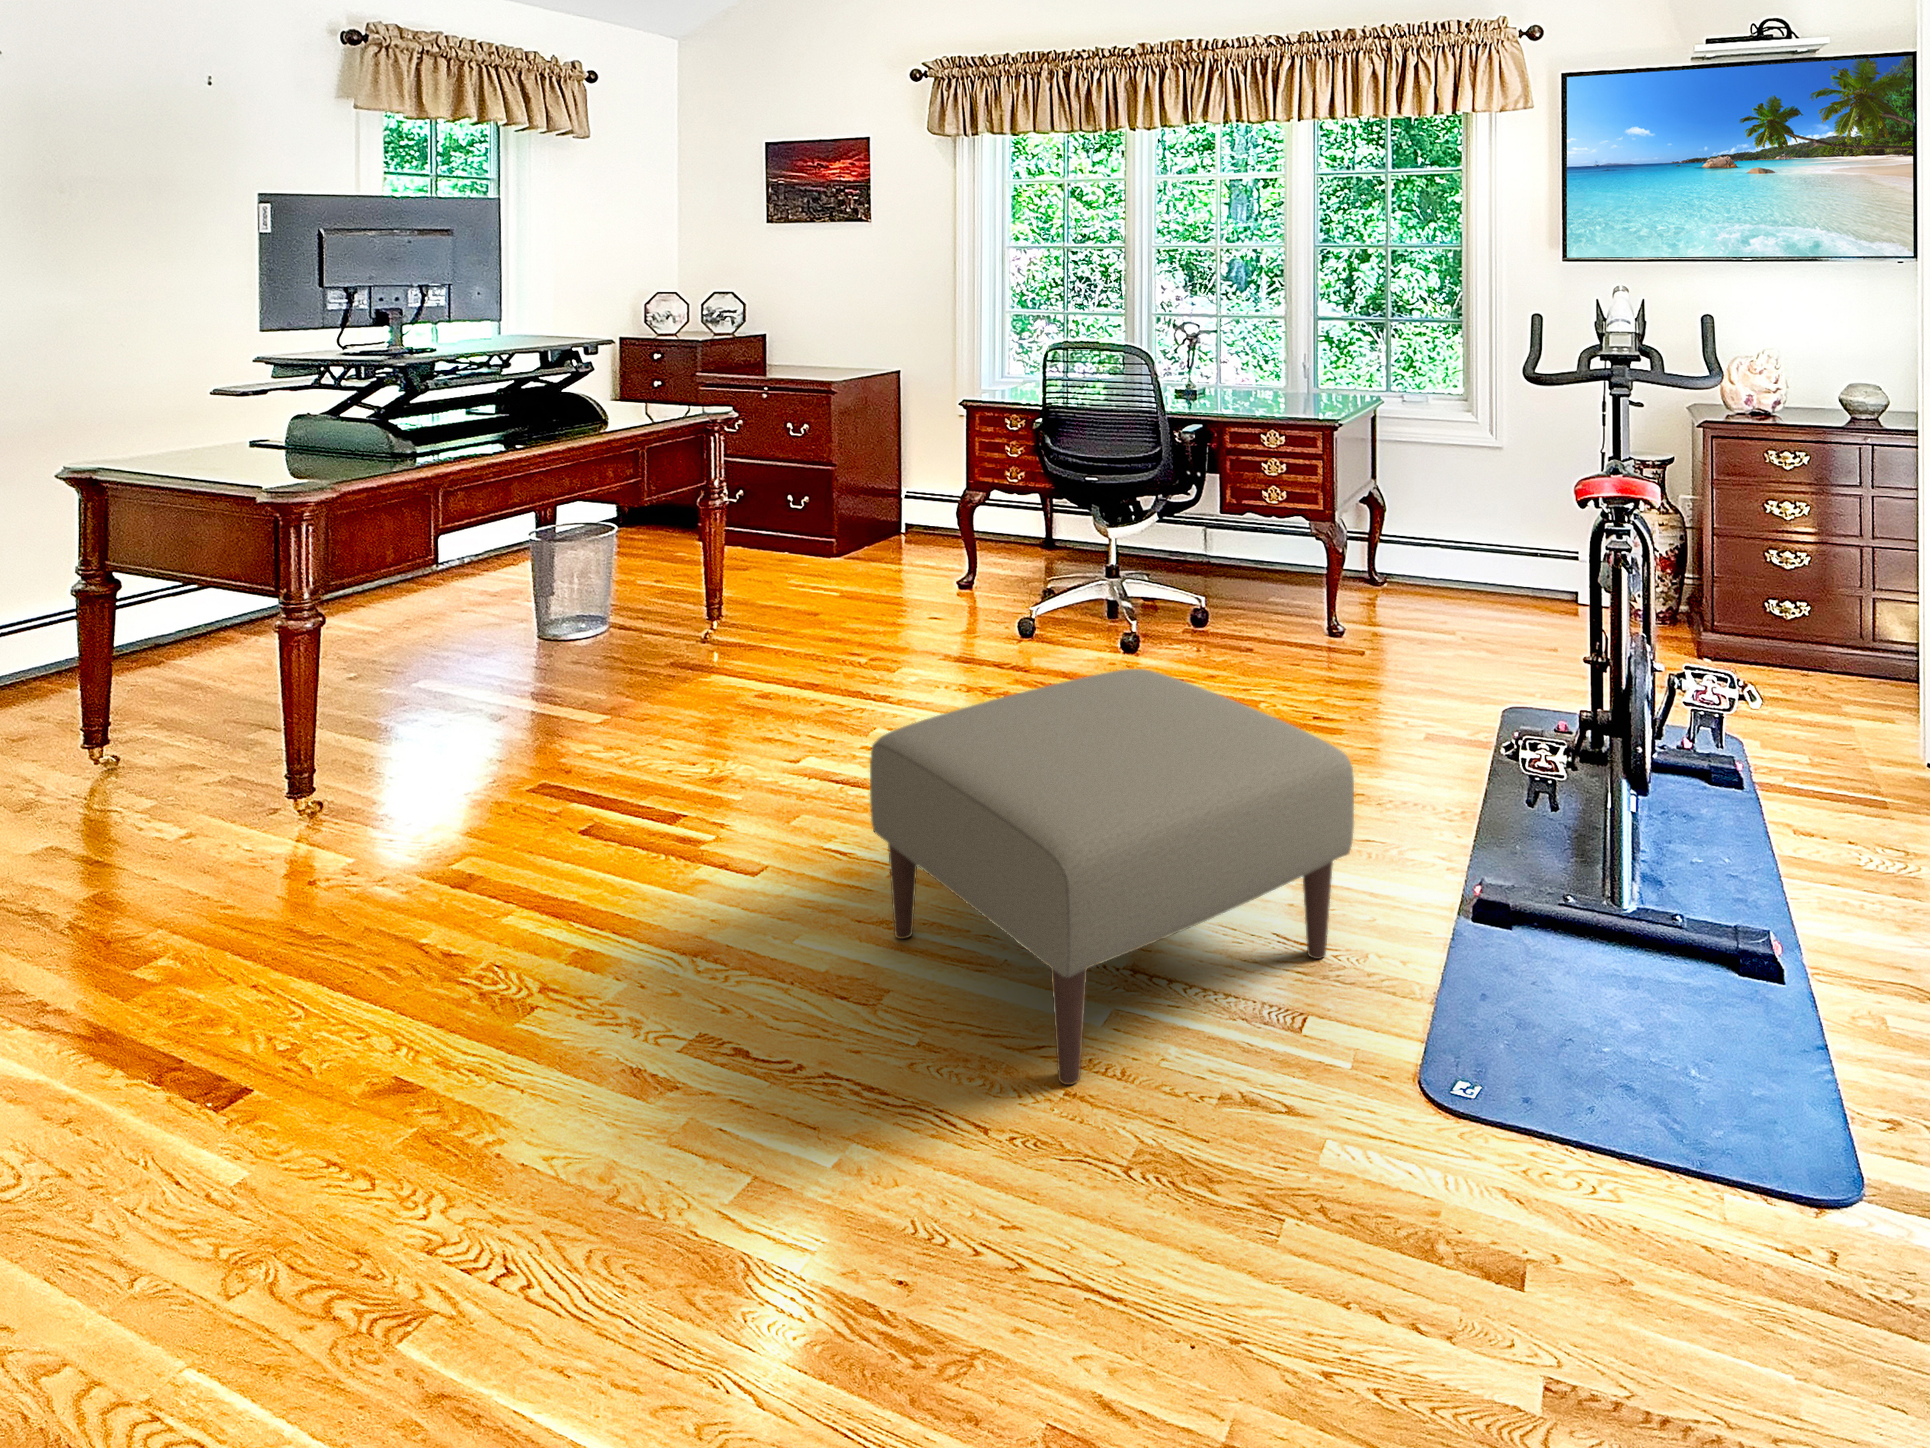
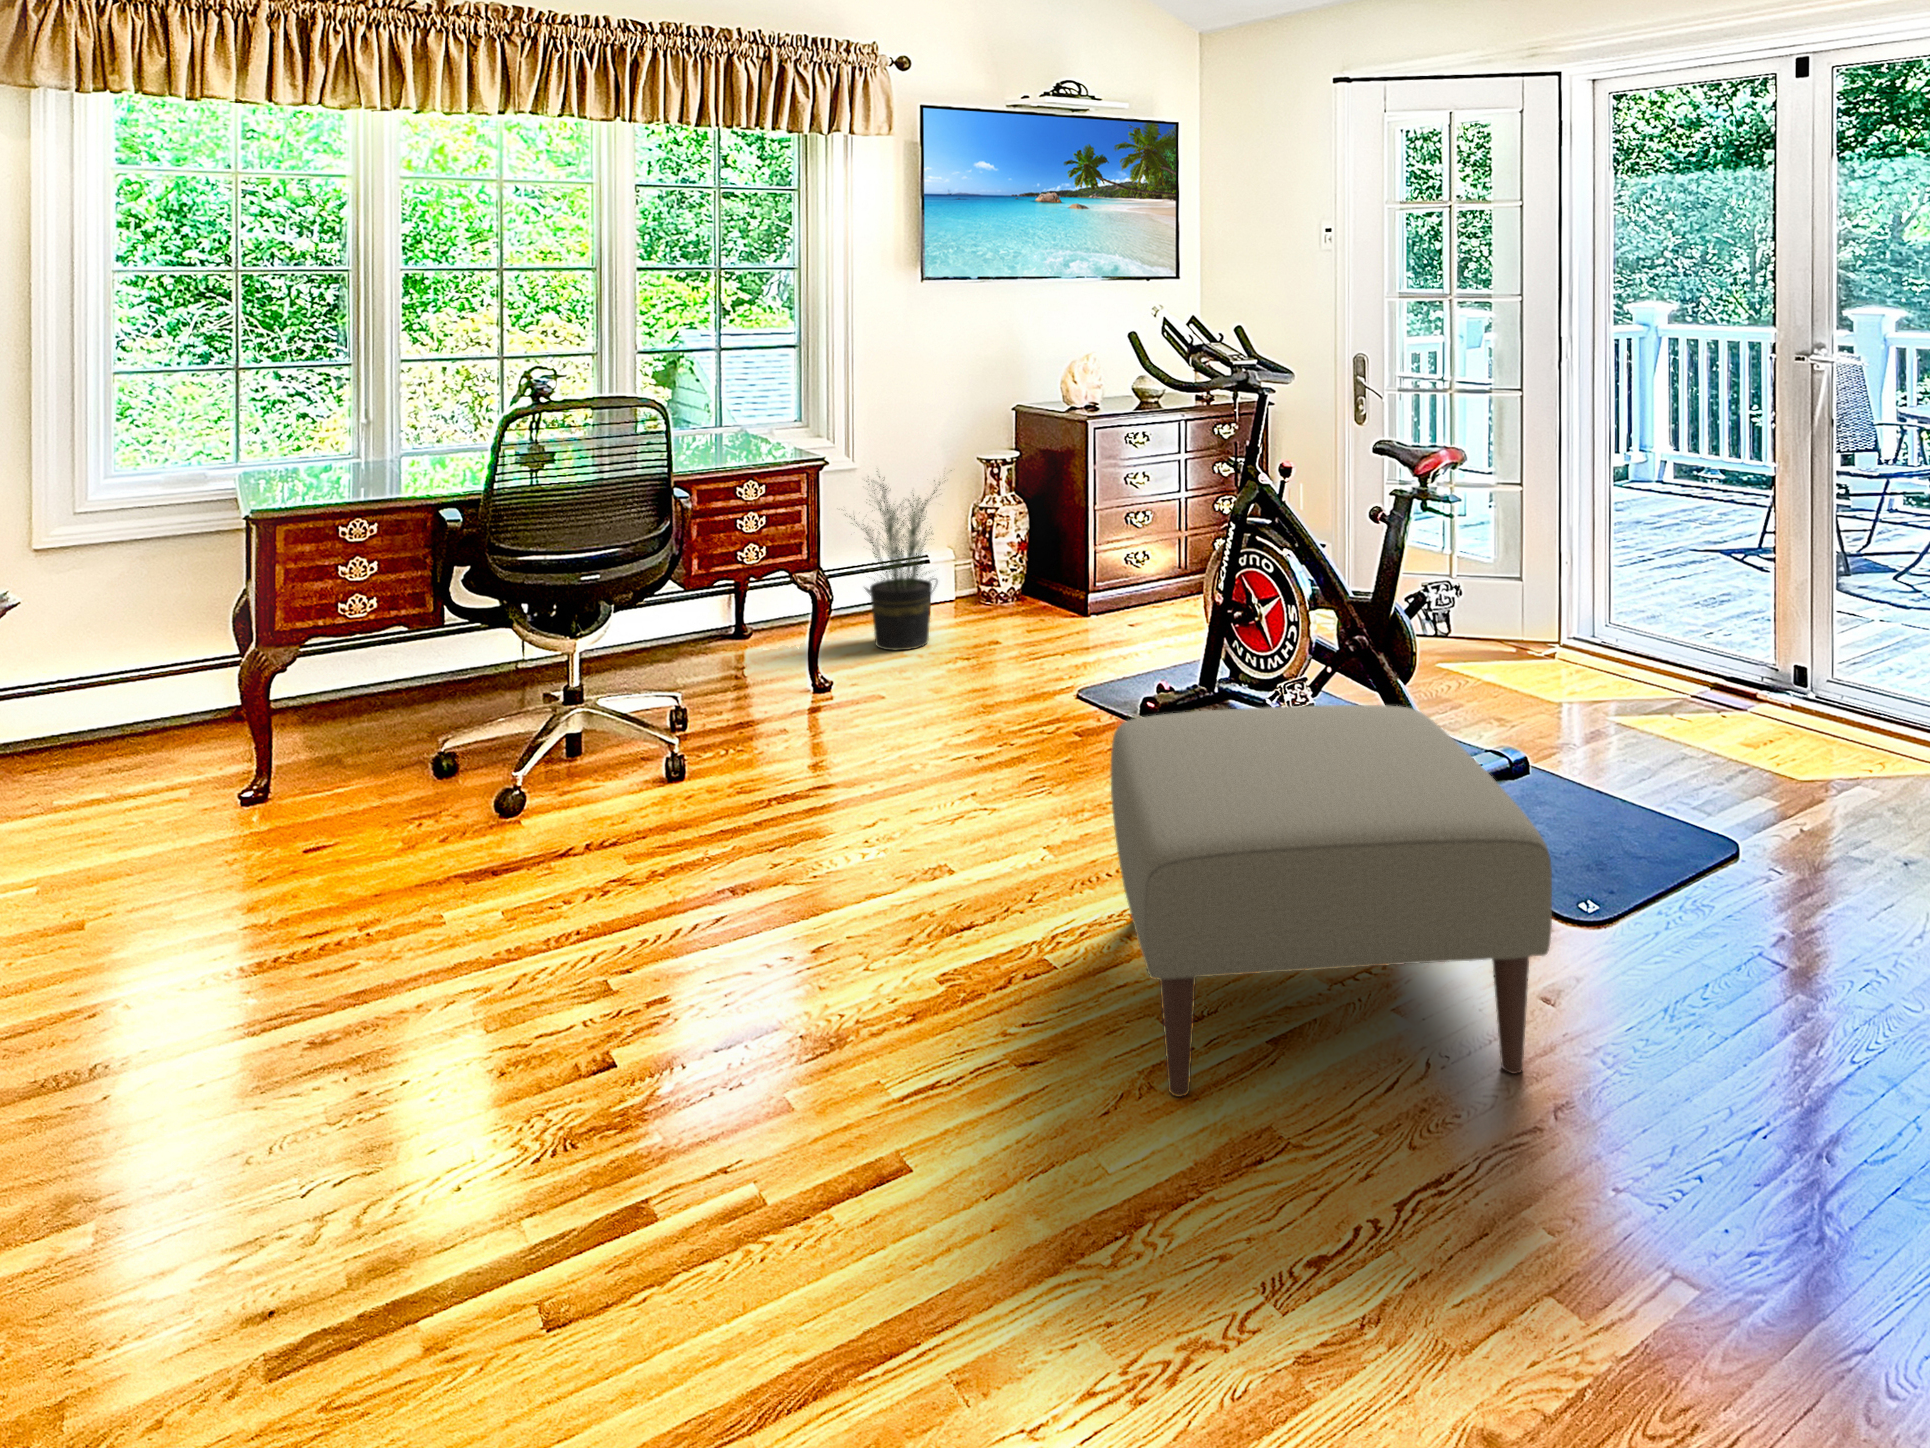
potted plant: none [1426,436,1537,617] -> present [845,470,952,650]

